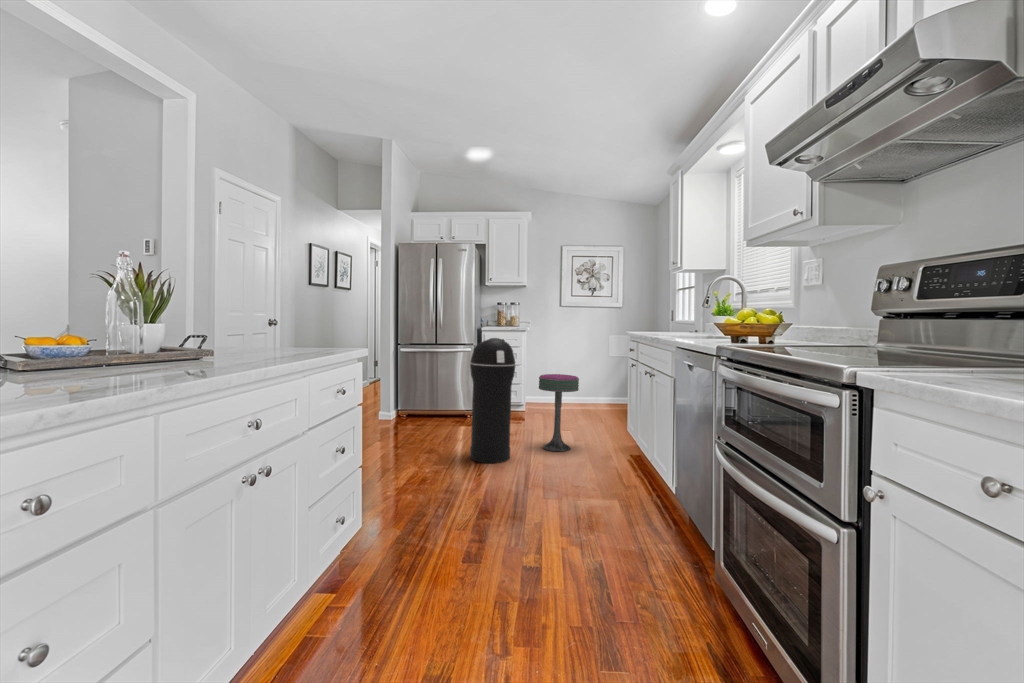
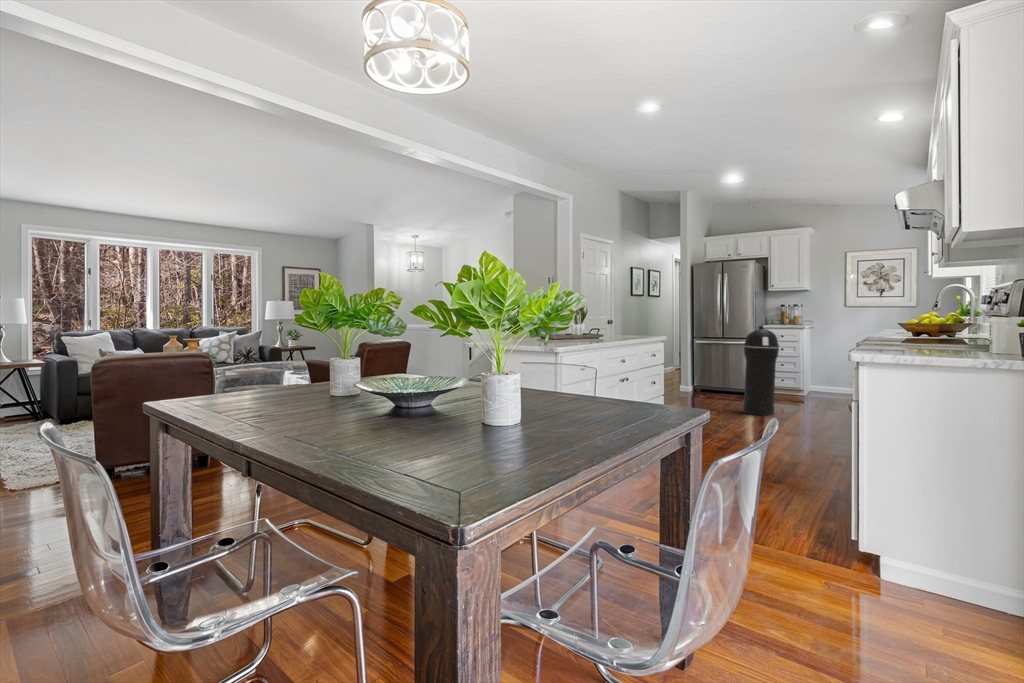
bar stool: present [539,374,579,451] -> none [802,358,837,416]

